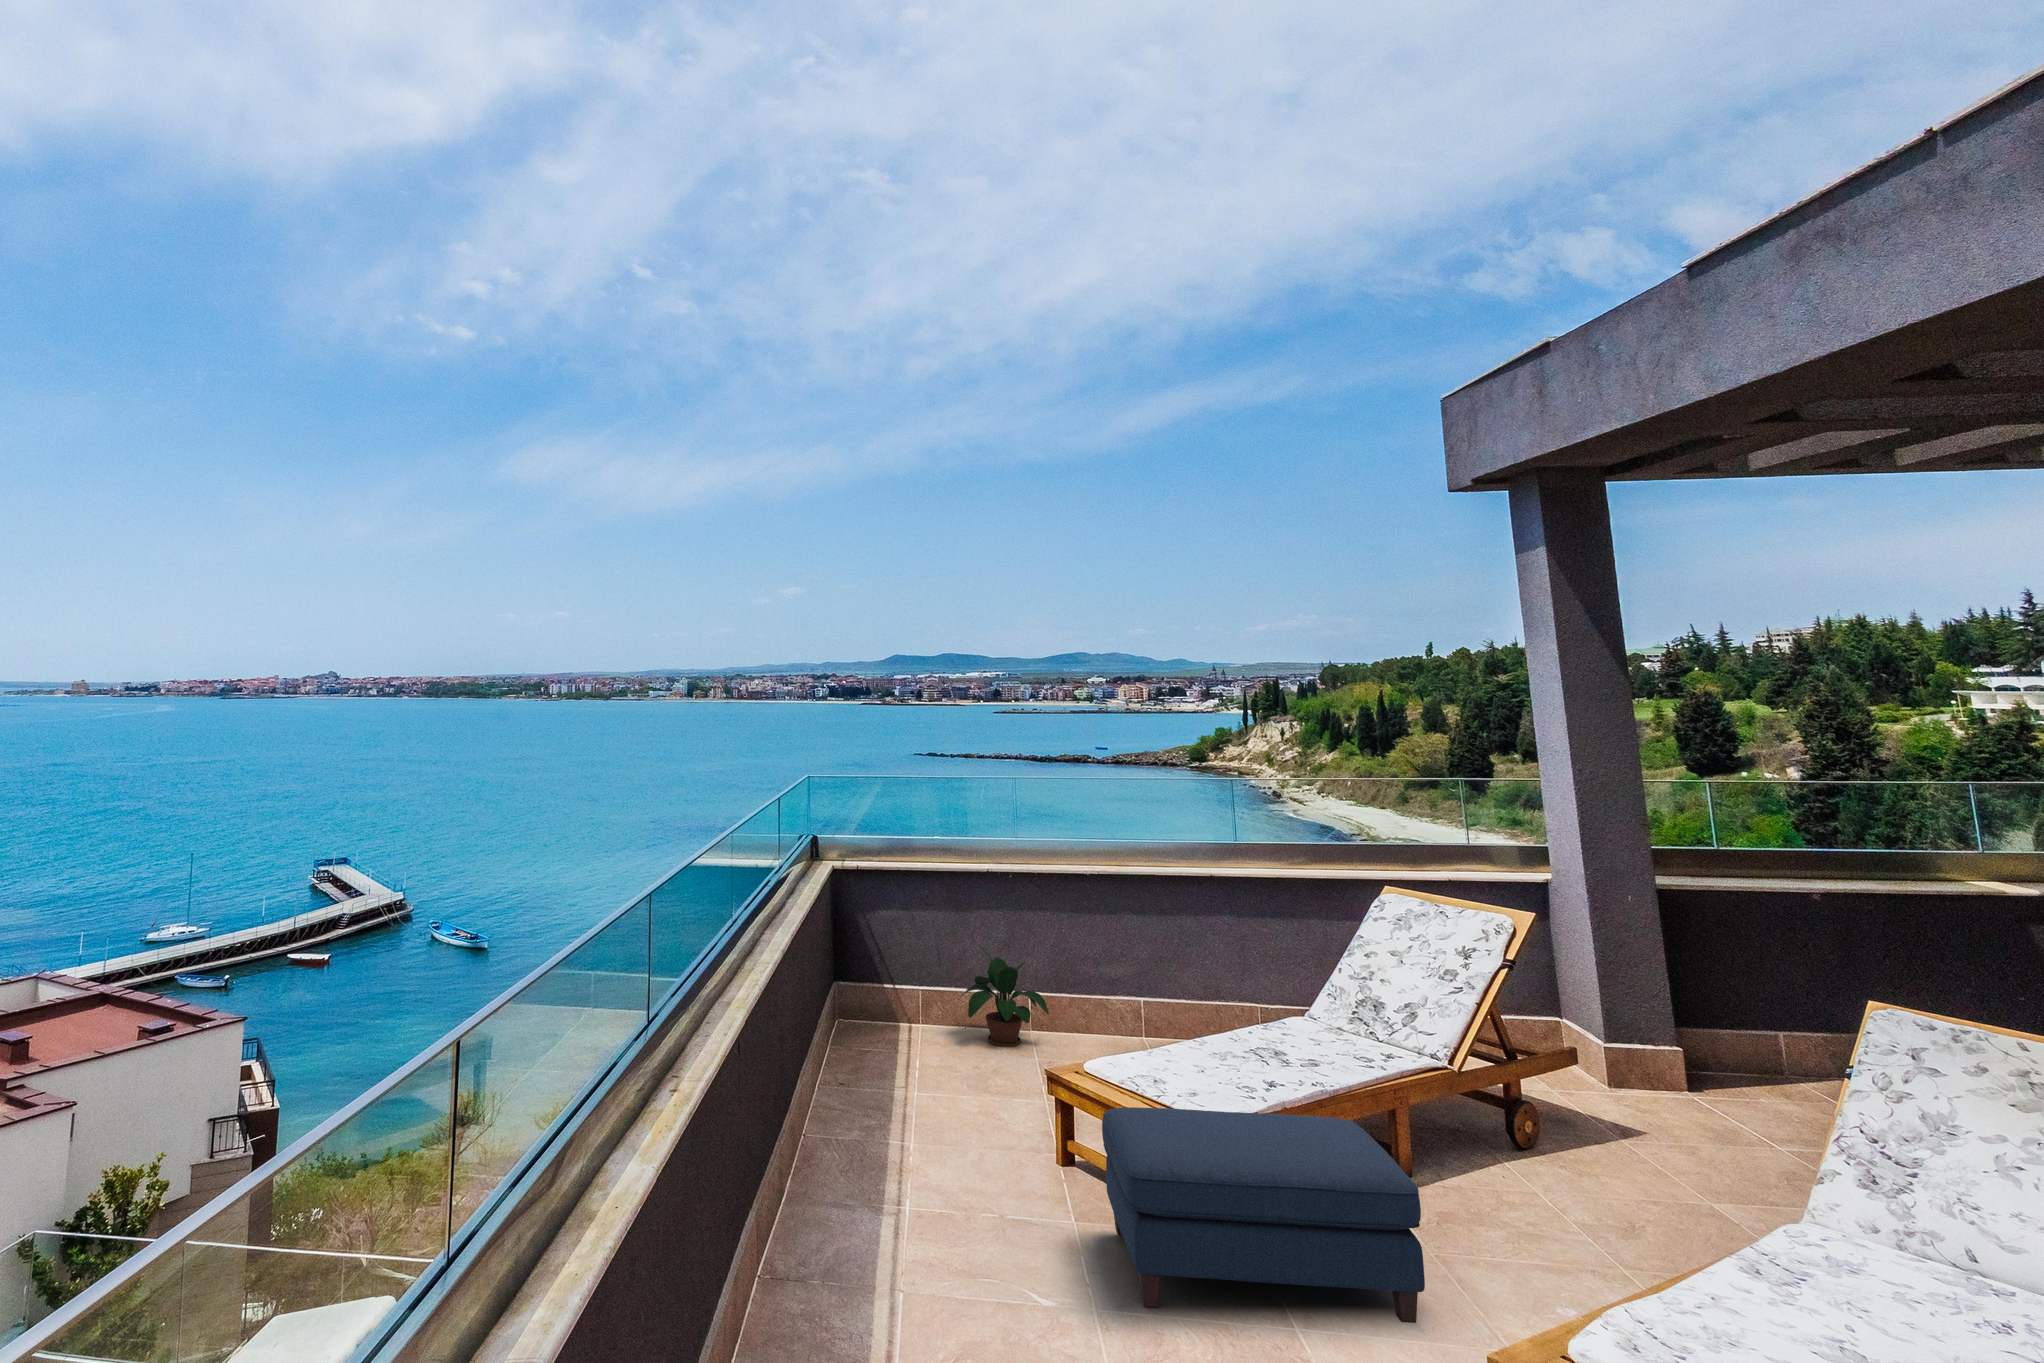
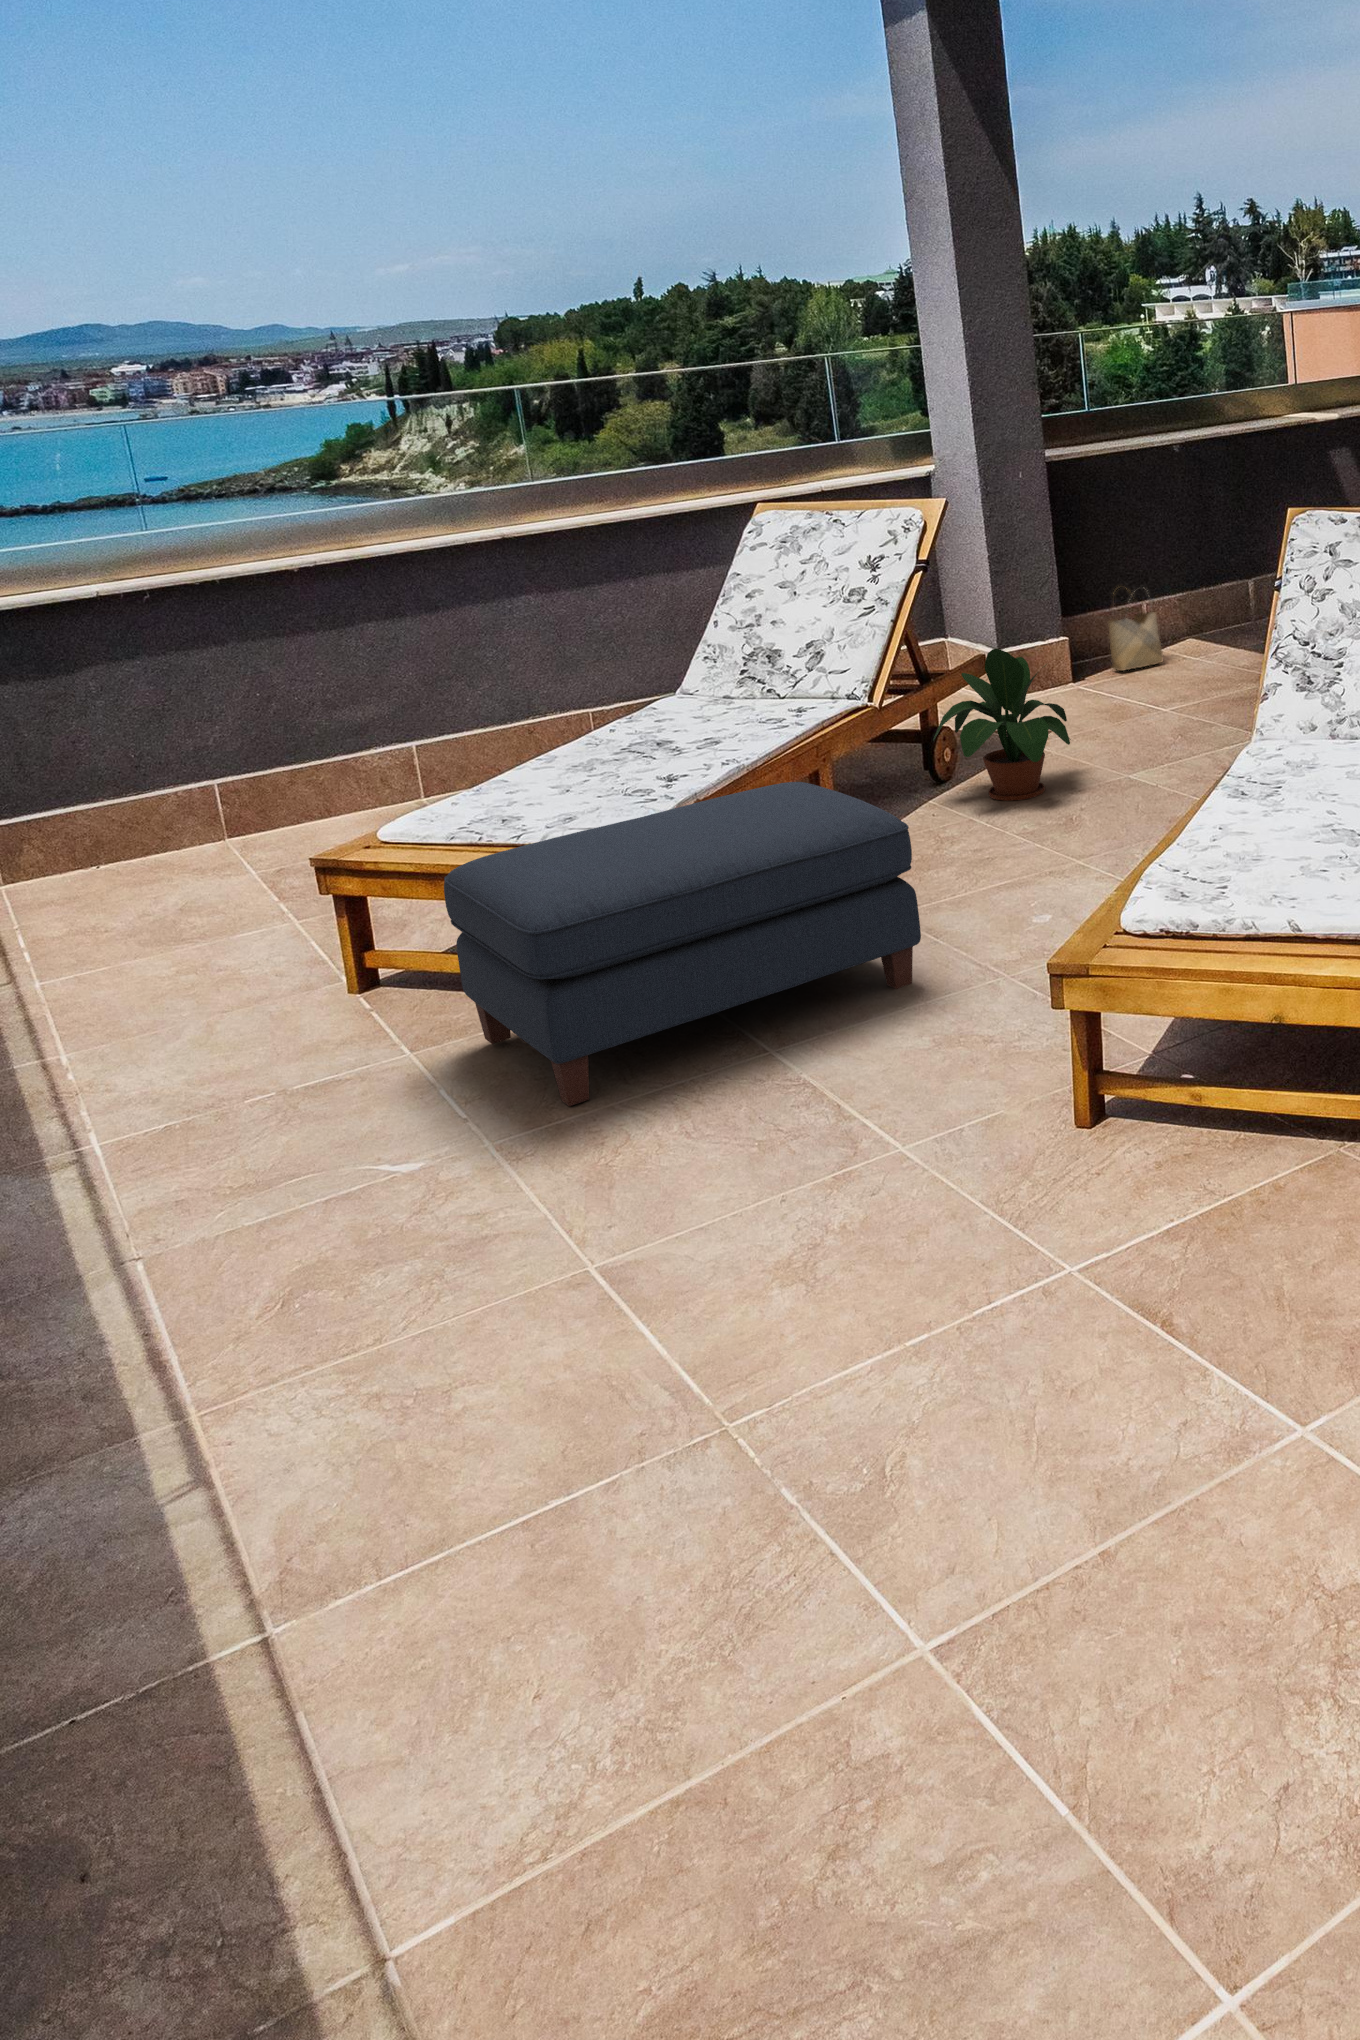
potted plant: present [960,946,1049,1047] -> present [933,649,1070,801]
woven basket: none [1726,1008,1795,1092] -> present [1108,588,1163,671]

